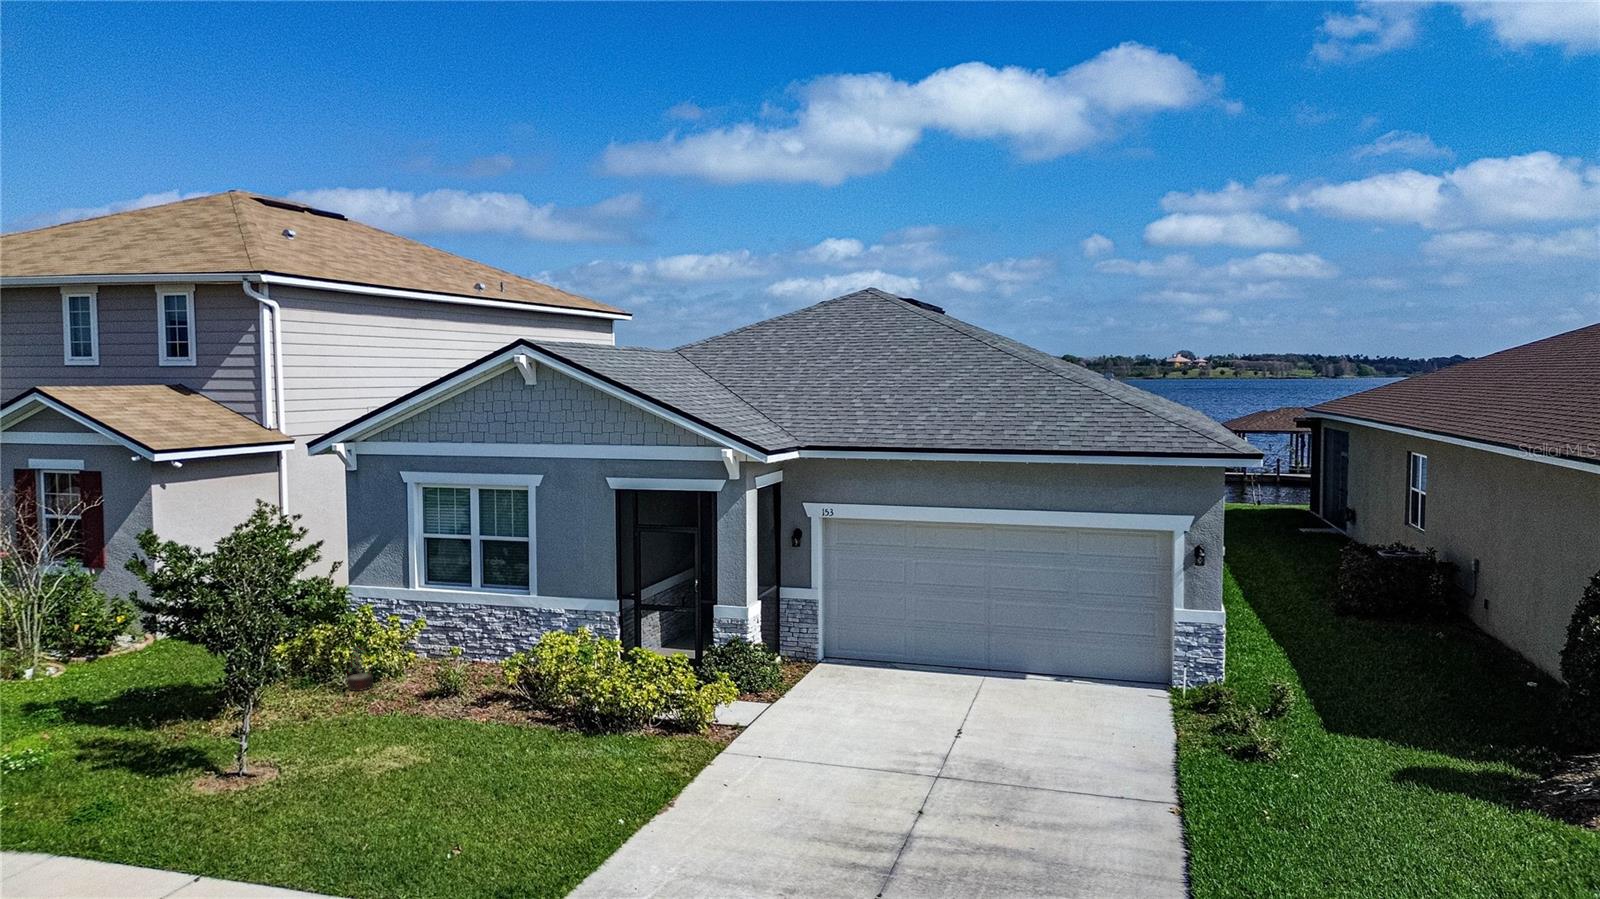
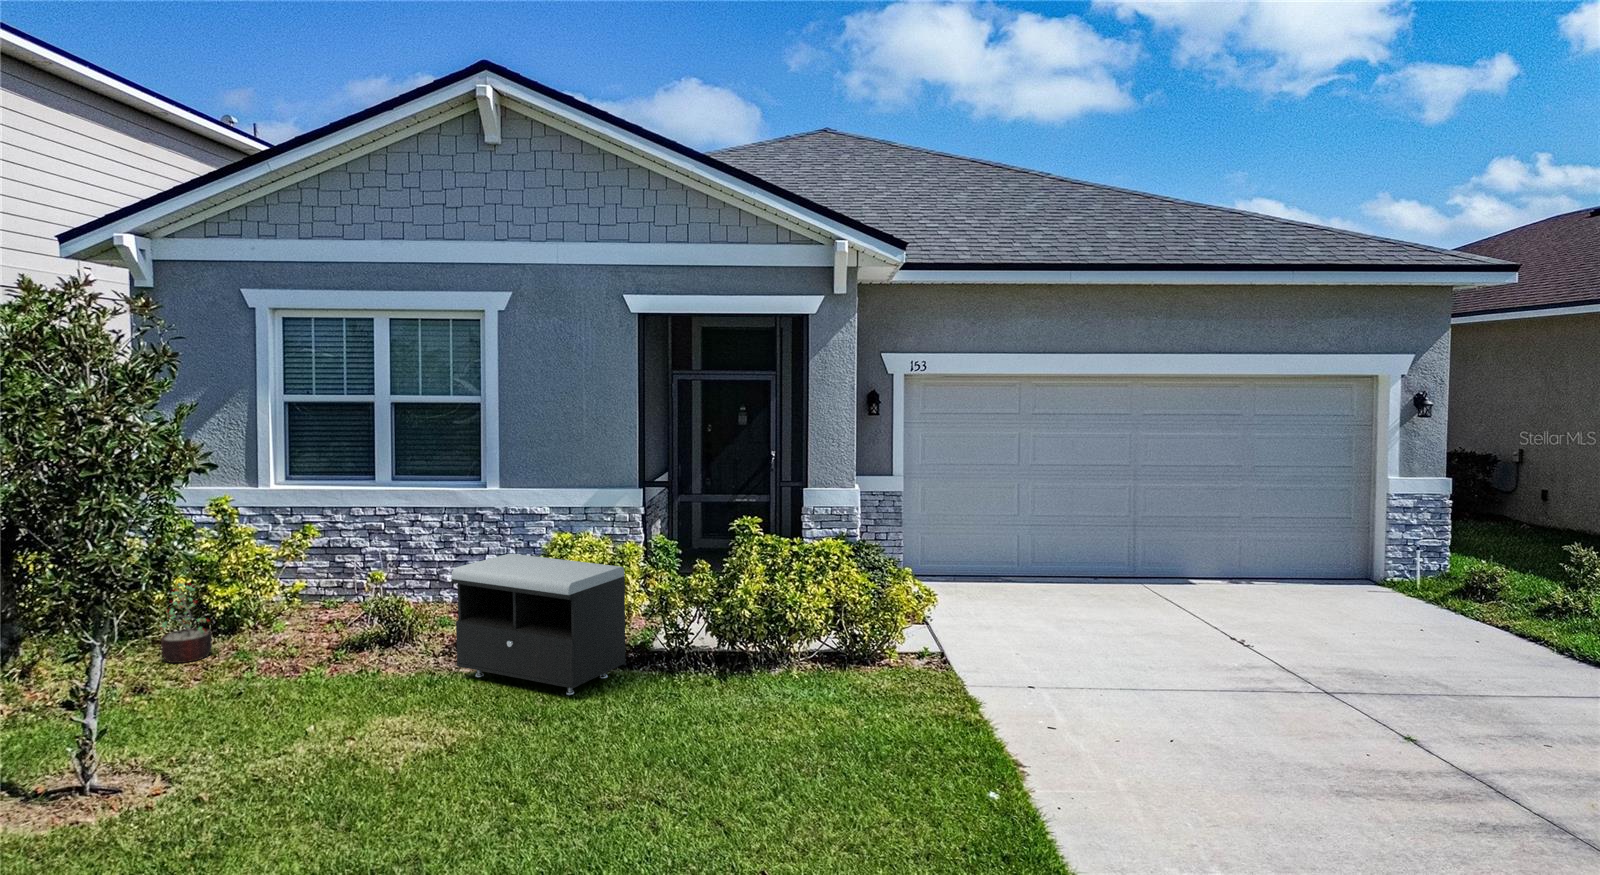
storage bench: none [478,642,565,722] -> present [452,554,625,695]

